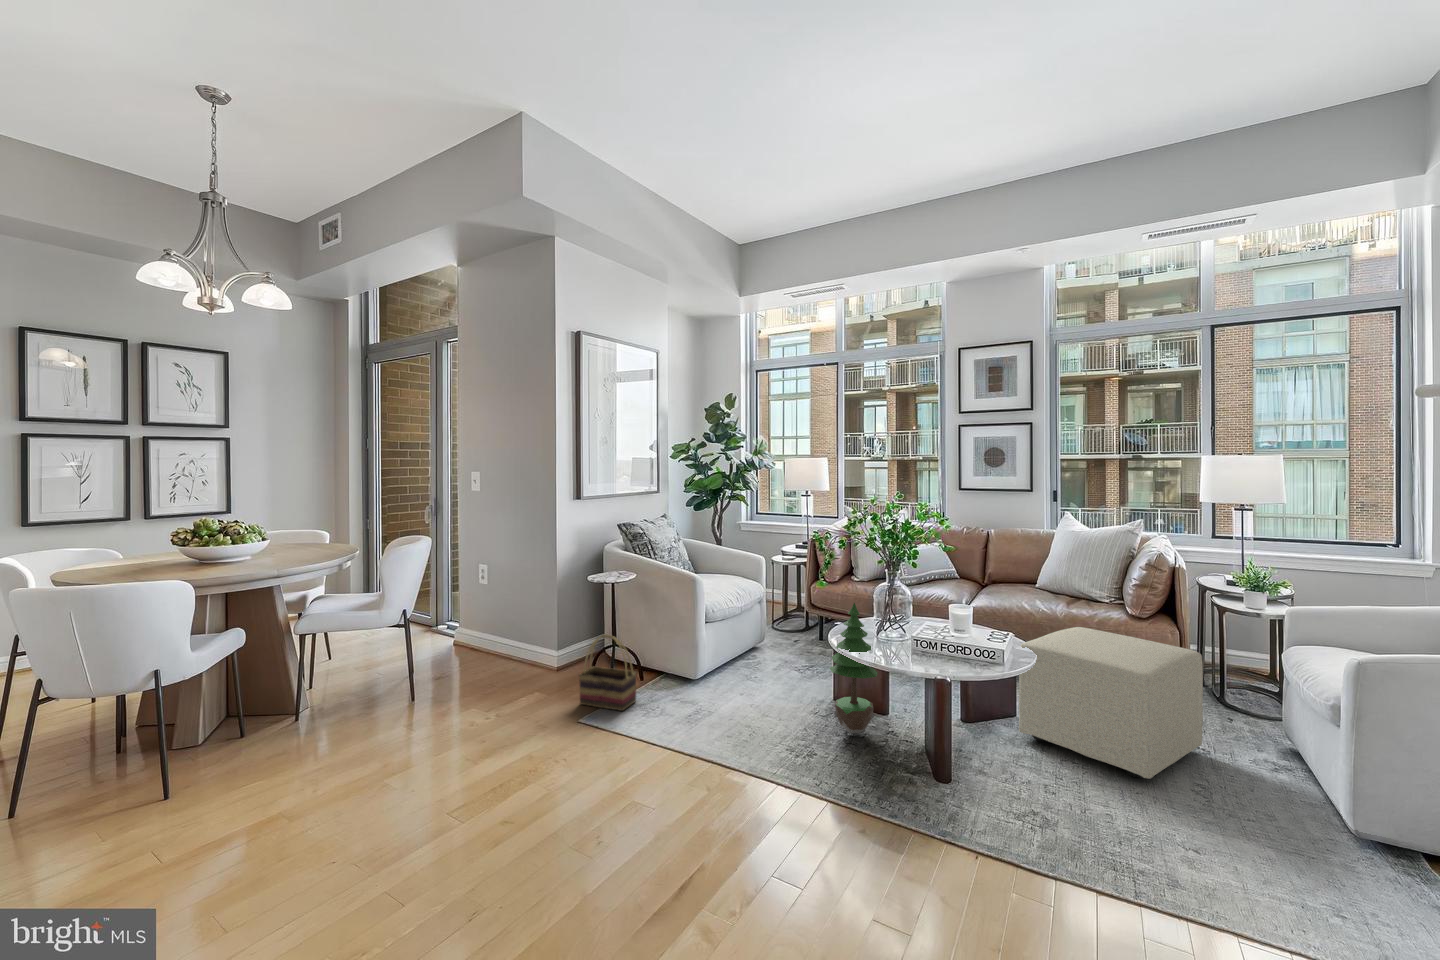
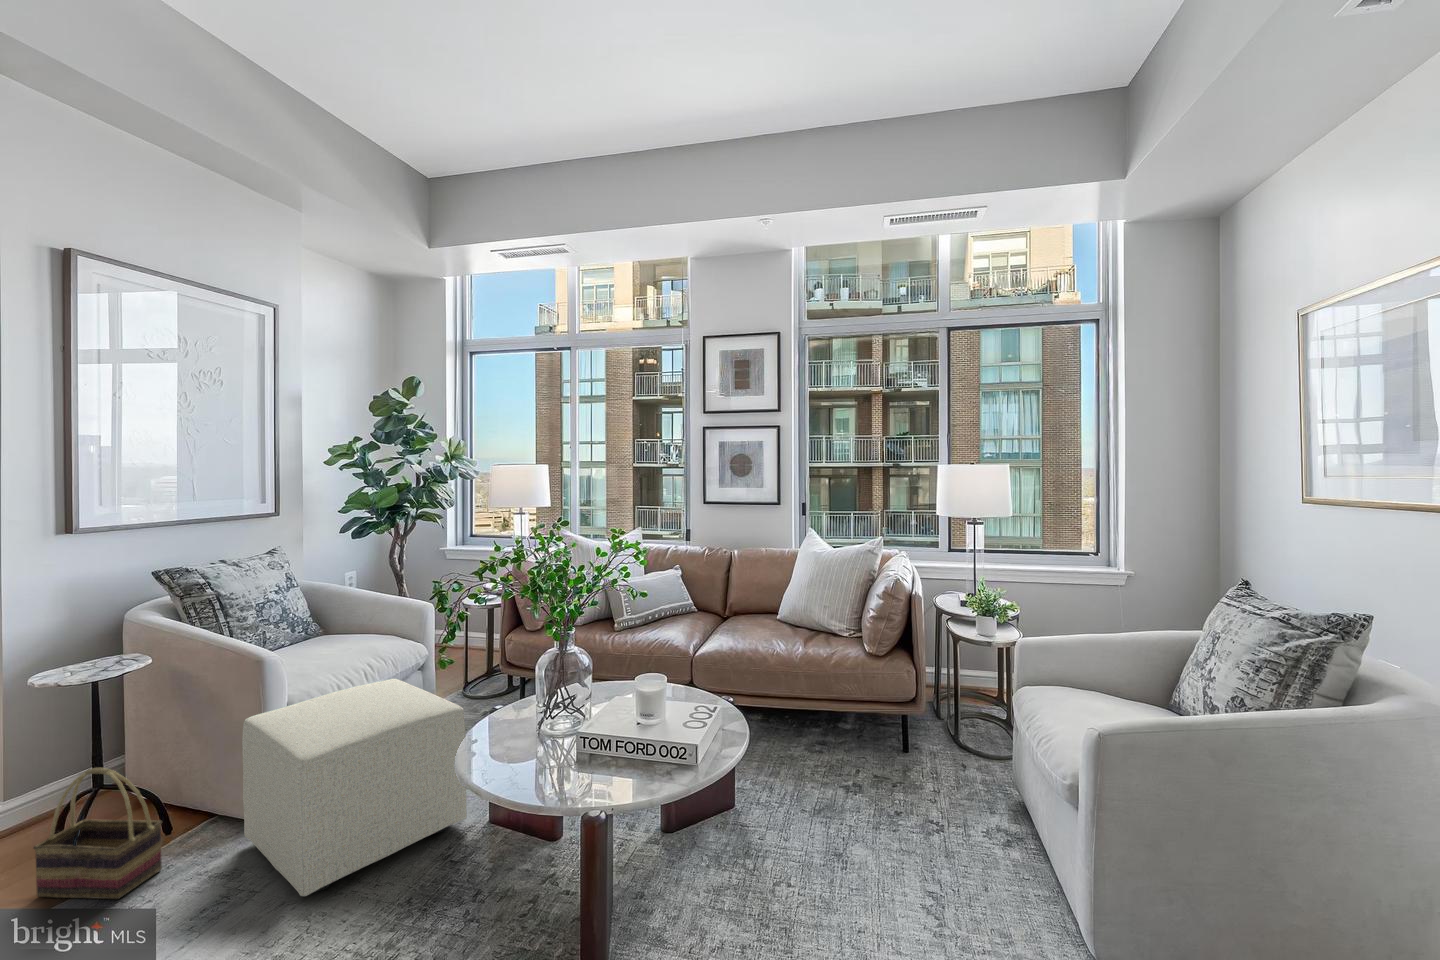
potted tree: present [829,603,878,735] -> none [472,685,546,881]
ottoman: present [1019,627,1203,779] -> present [242,679,467,896]

